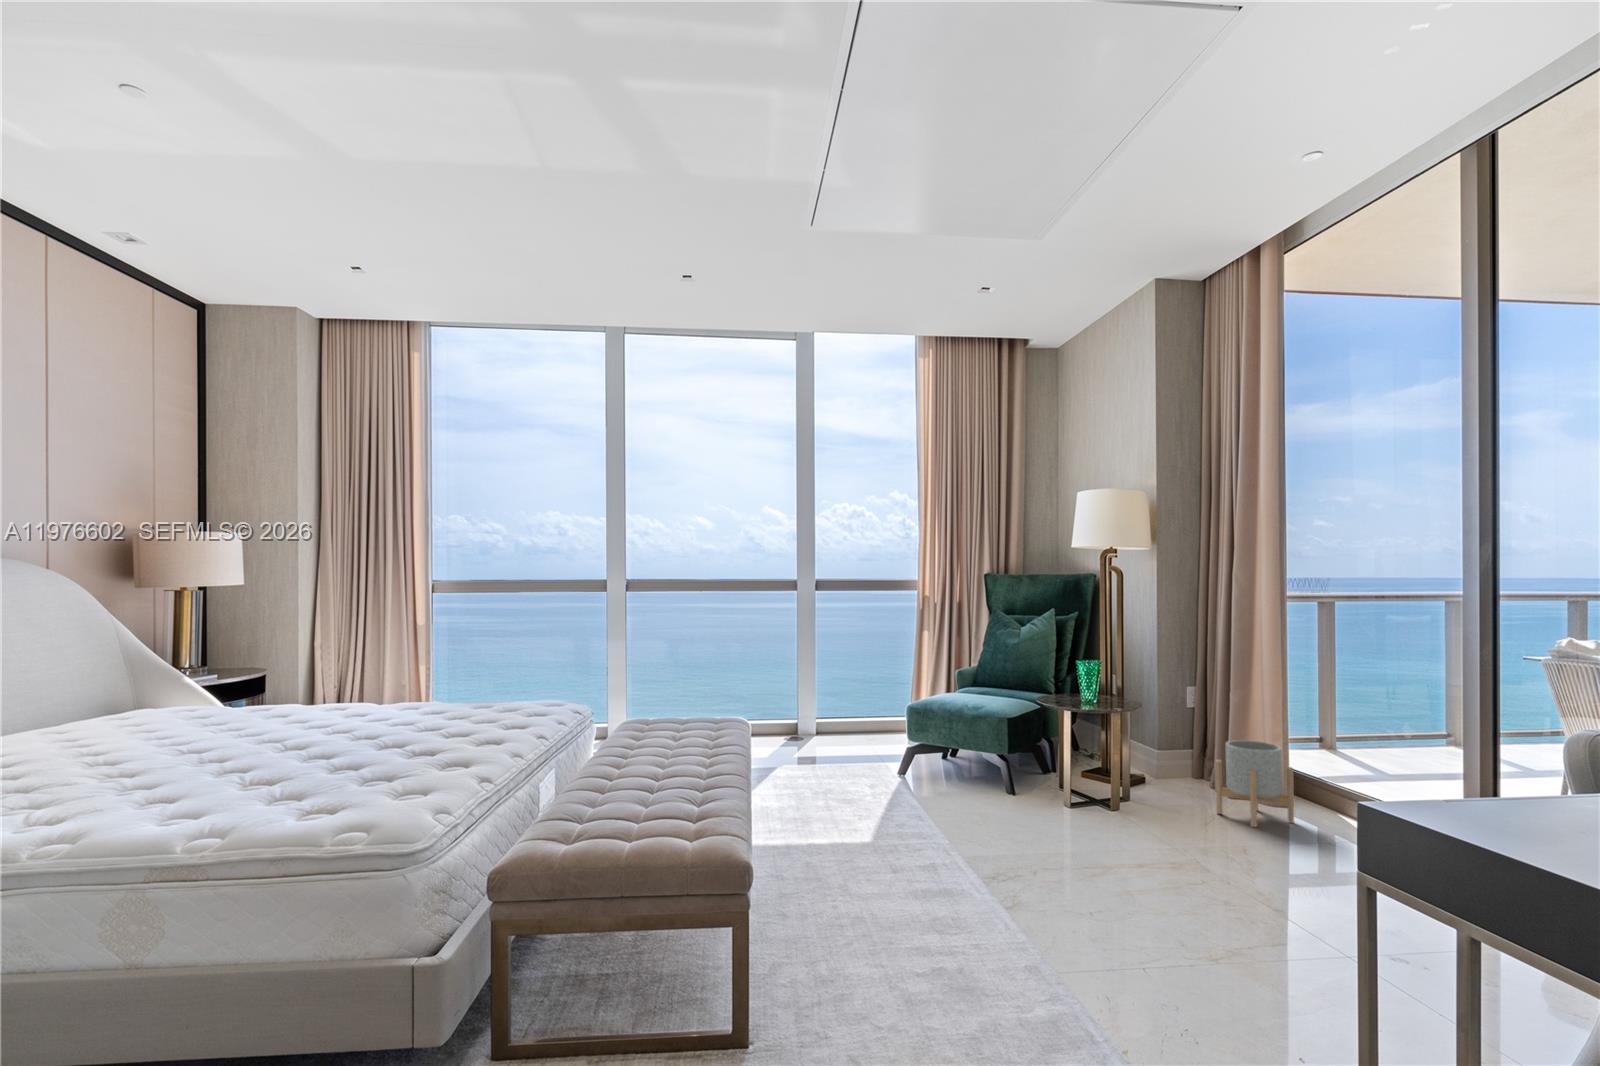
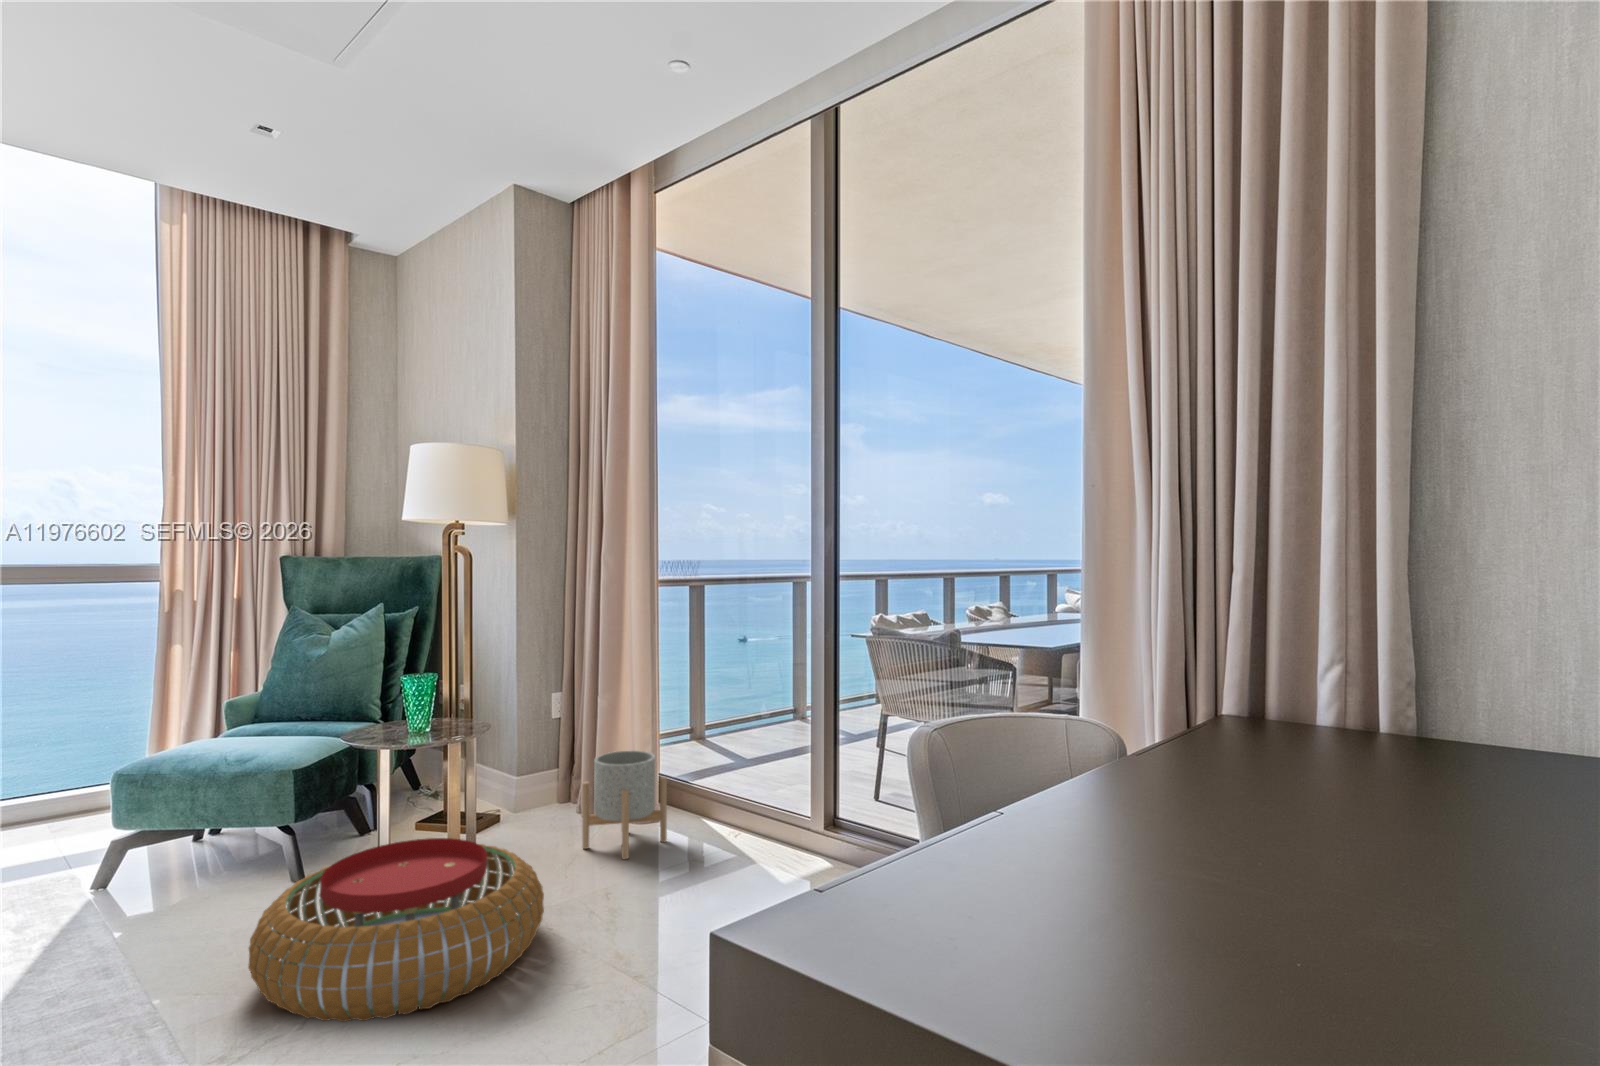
pouf: none [999,771,1183,872] -> present [248,838,544,1022]

